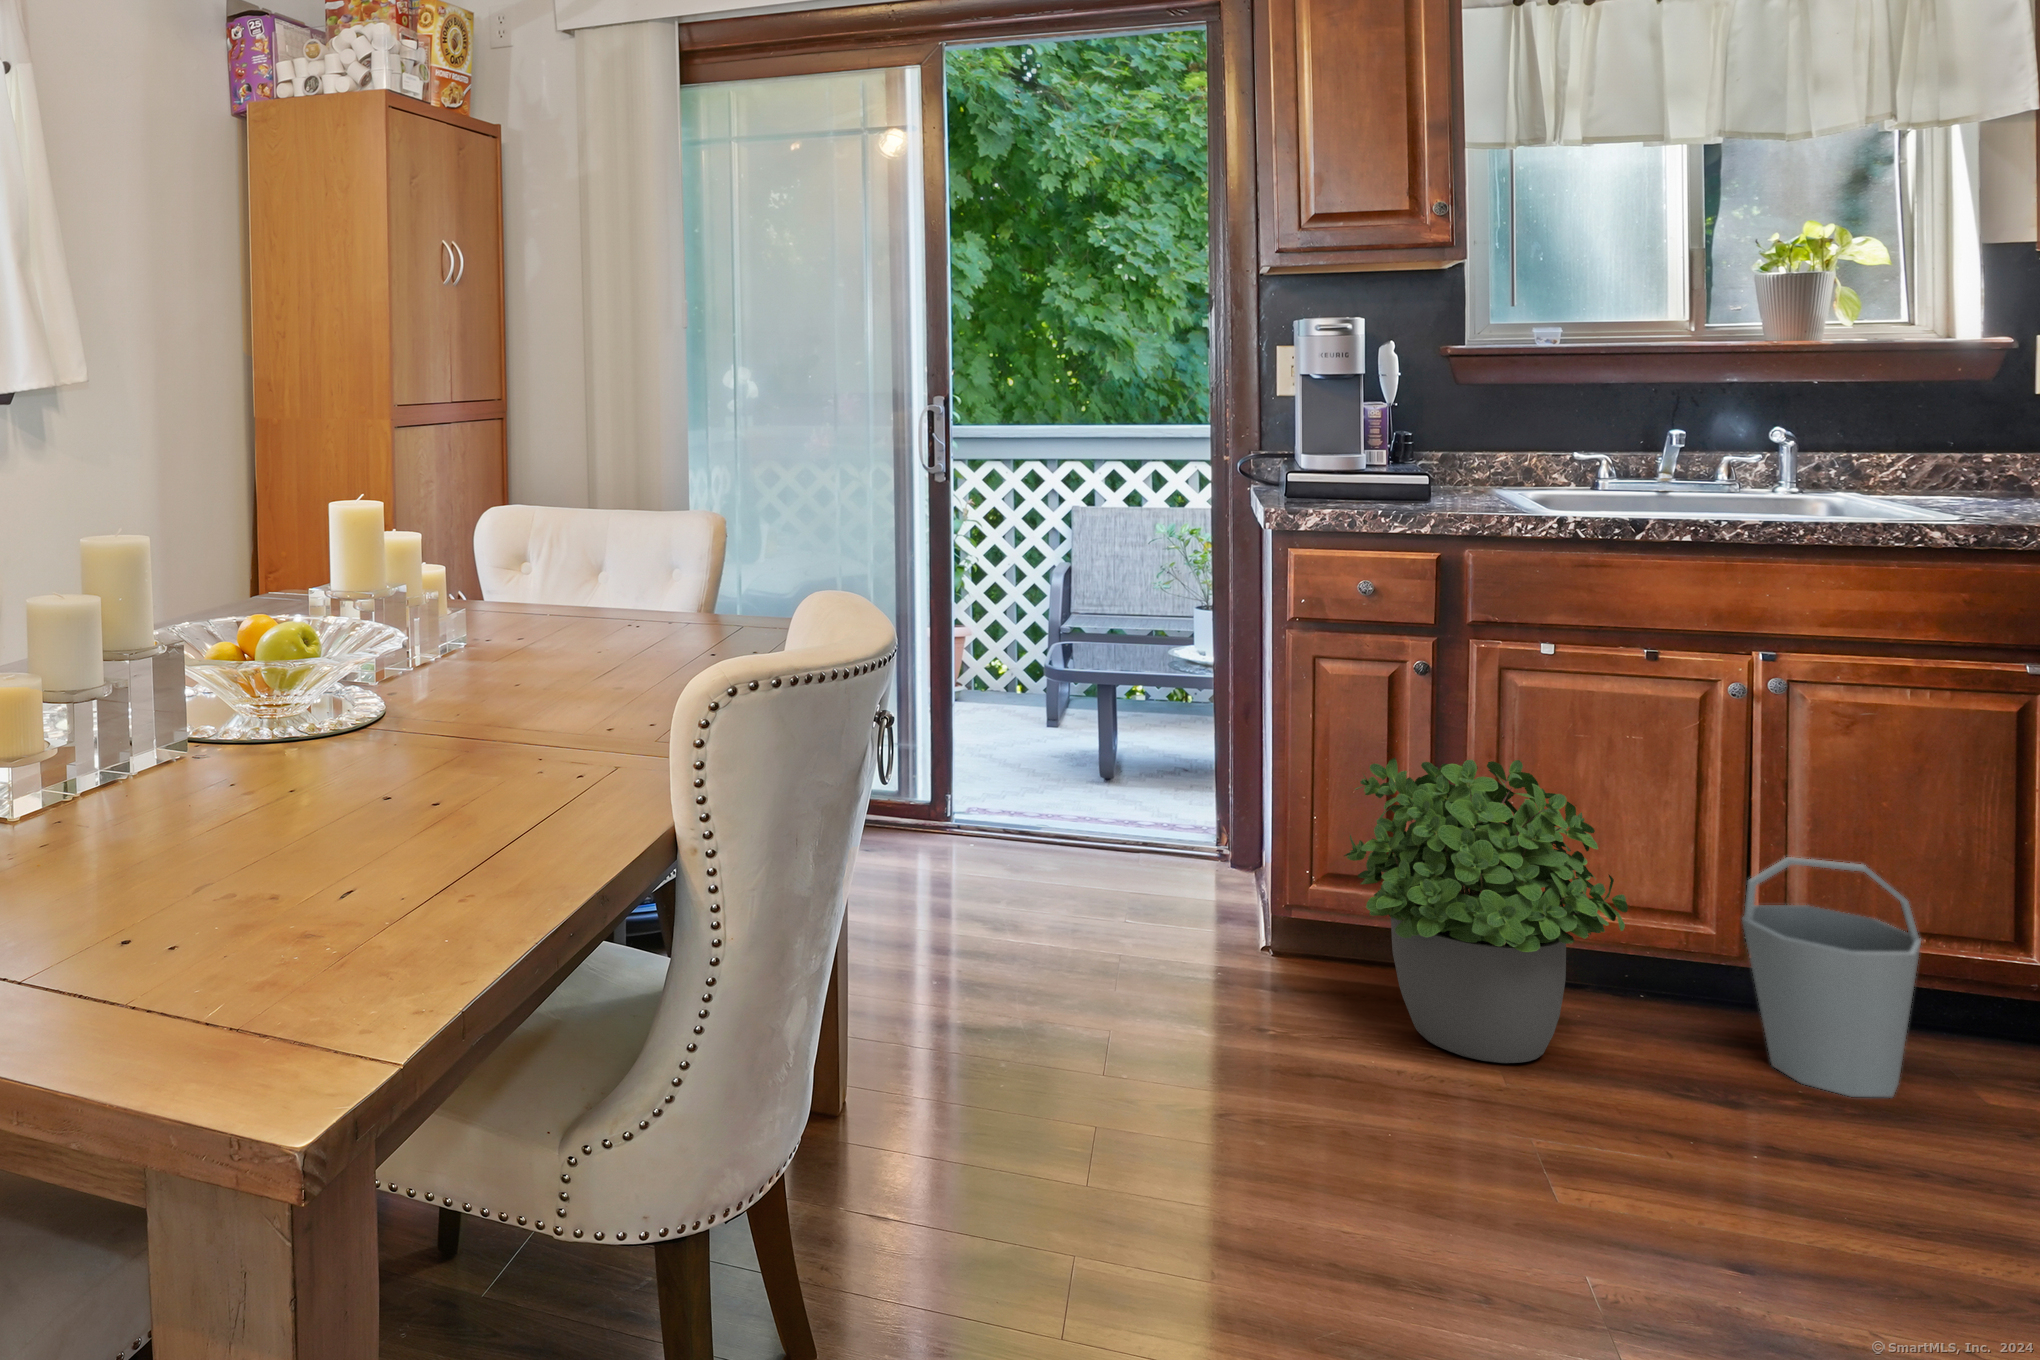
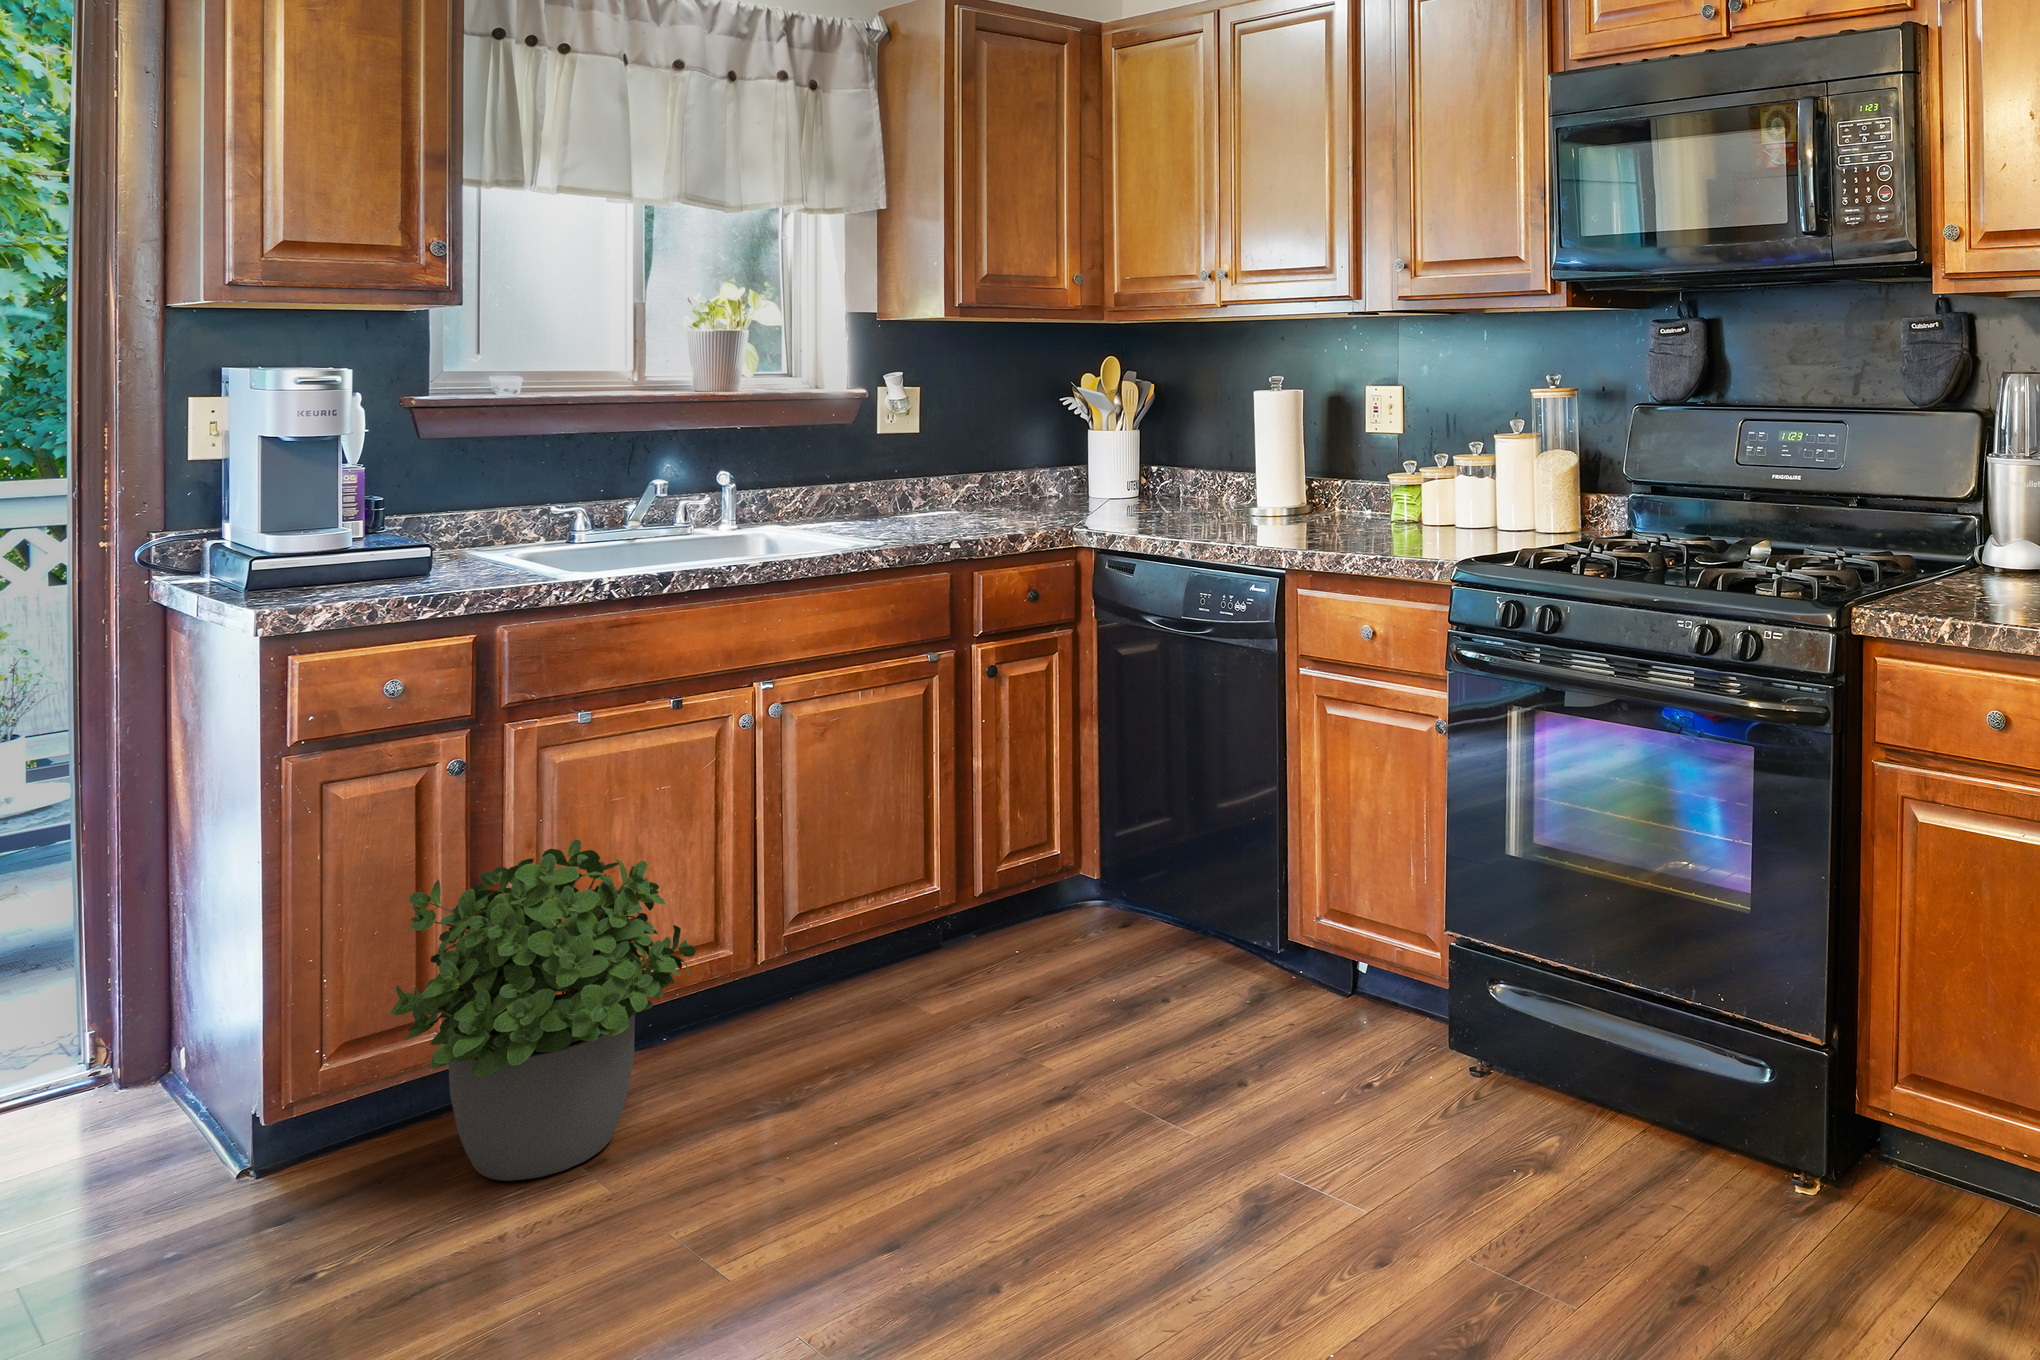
bucket: present [1742,857,1921,1097] -> none [760,842,886,1050]

